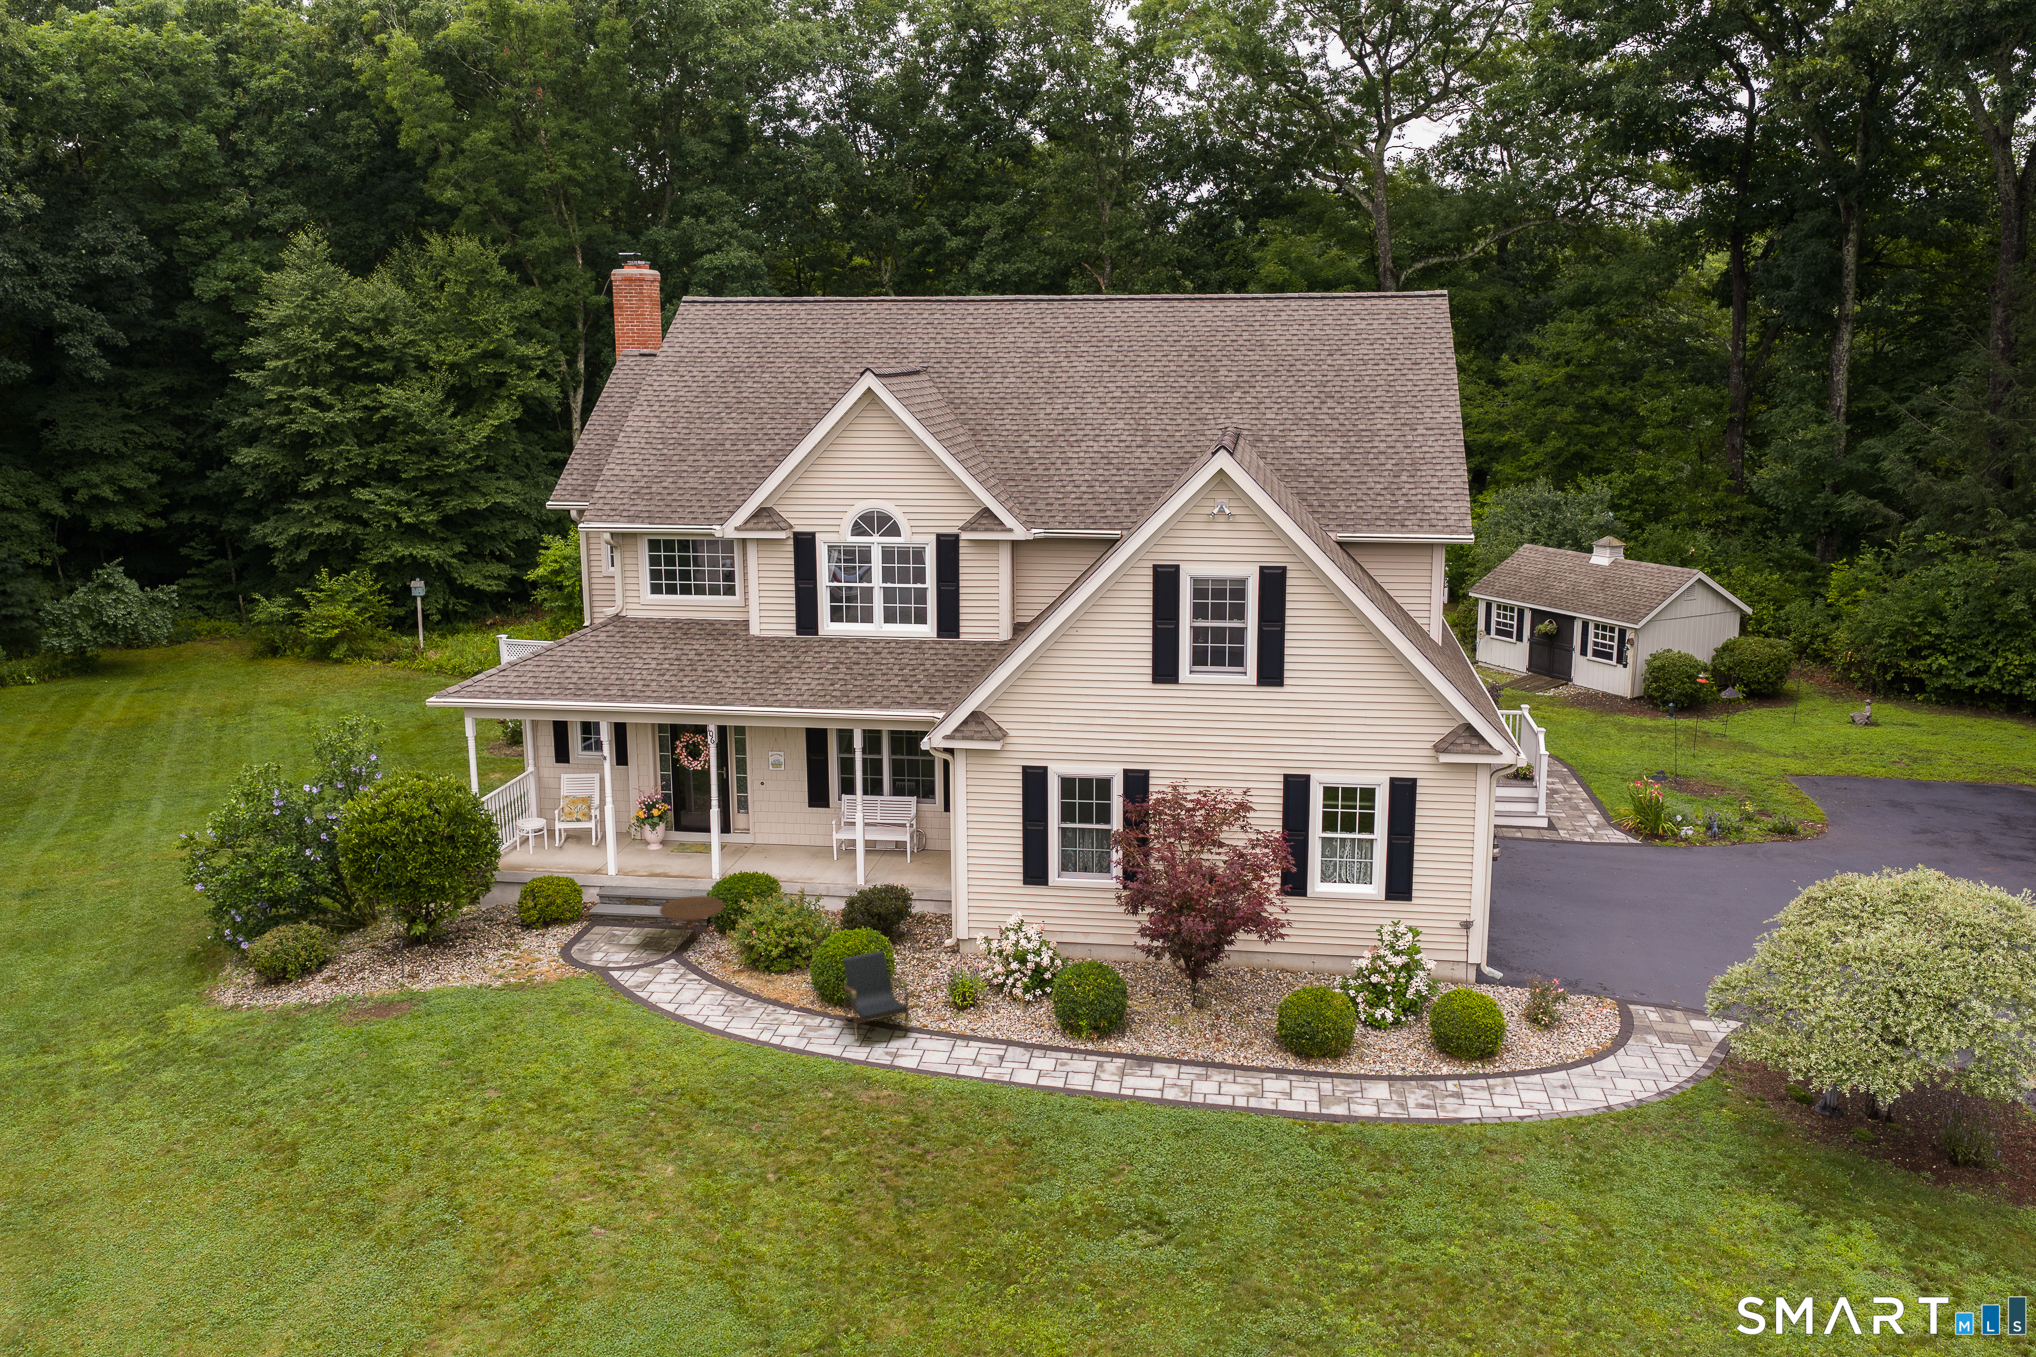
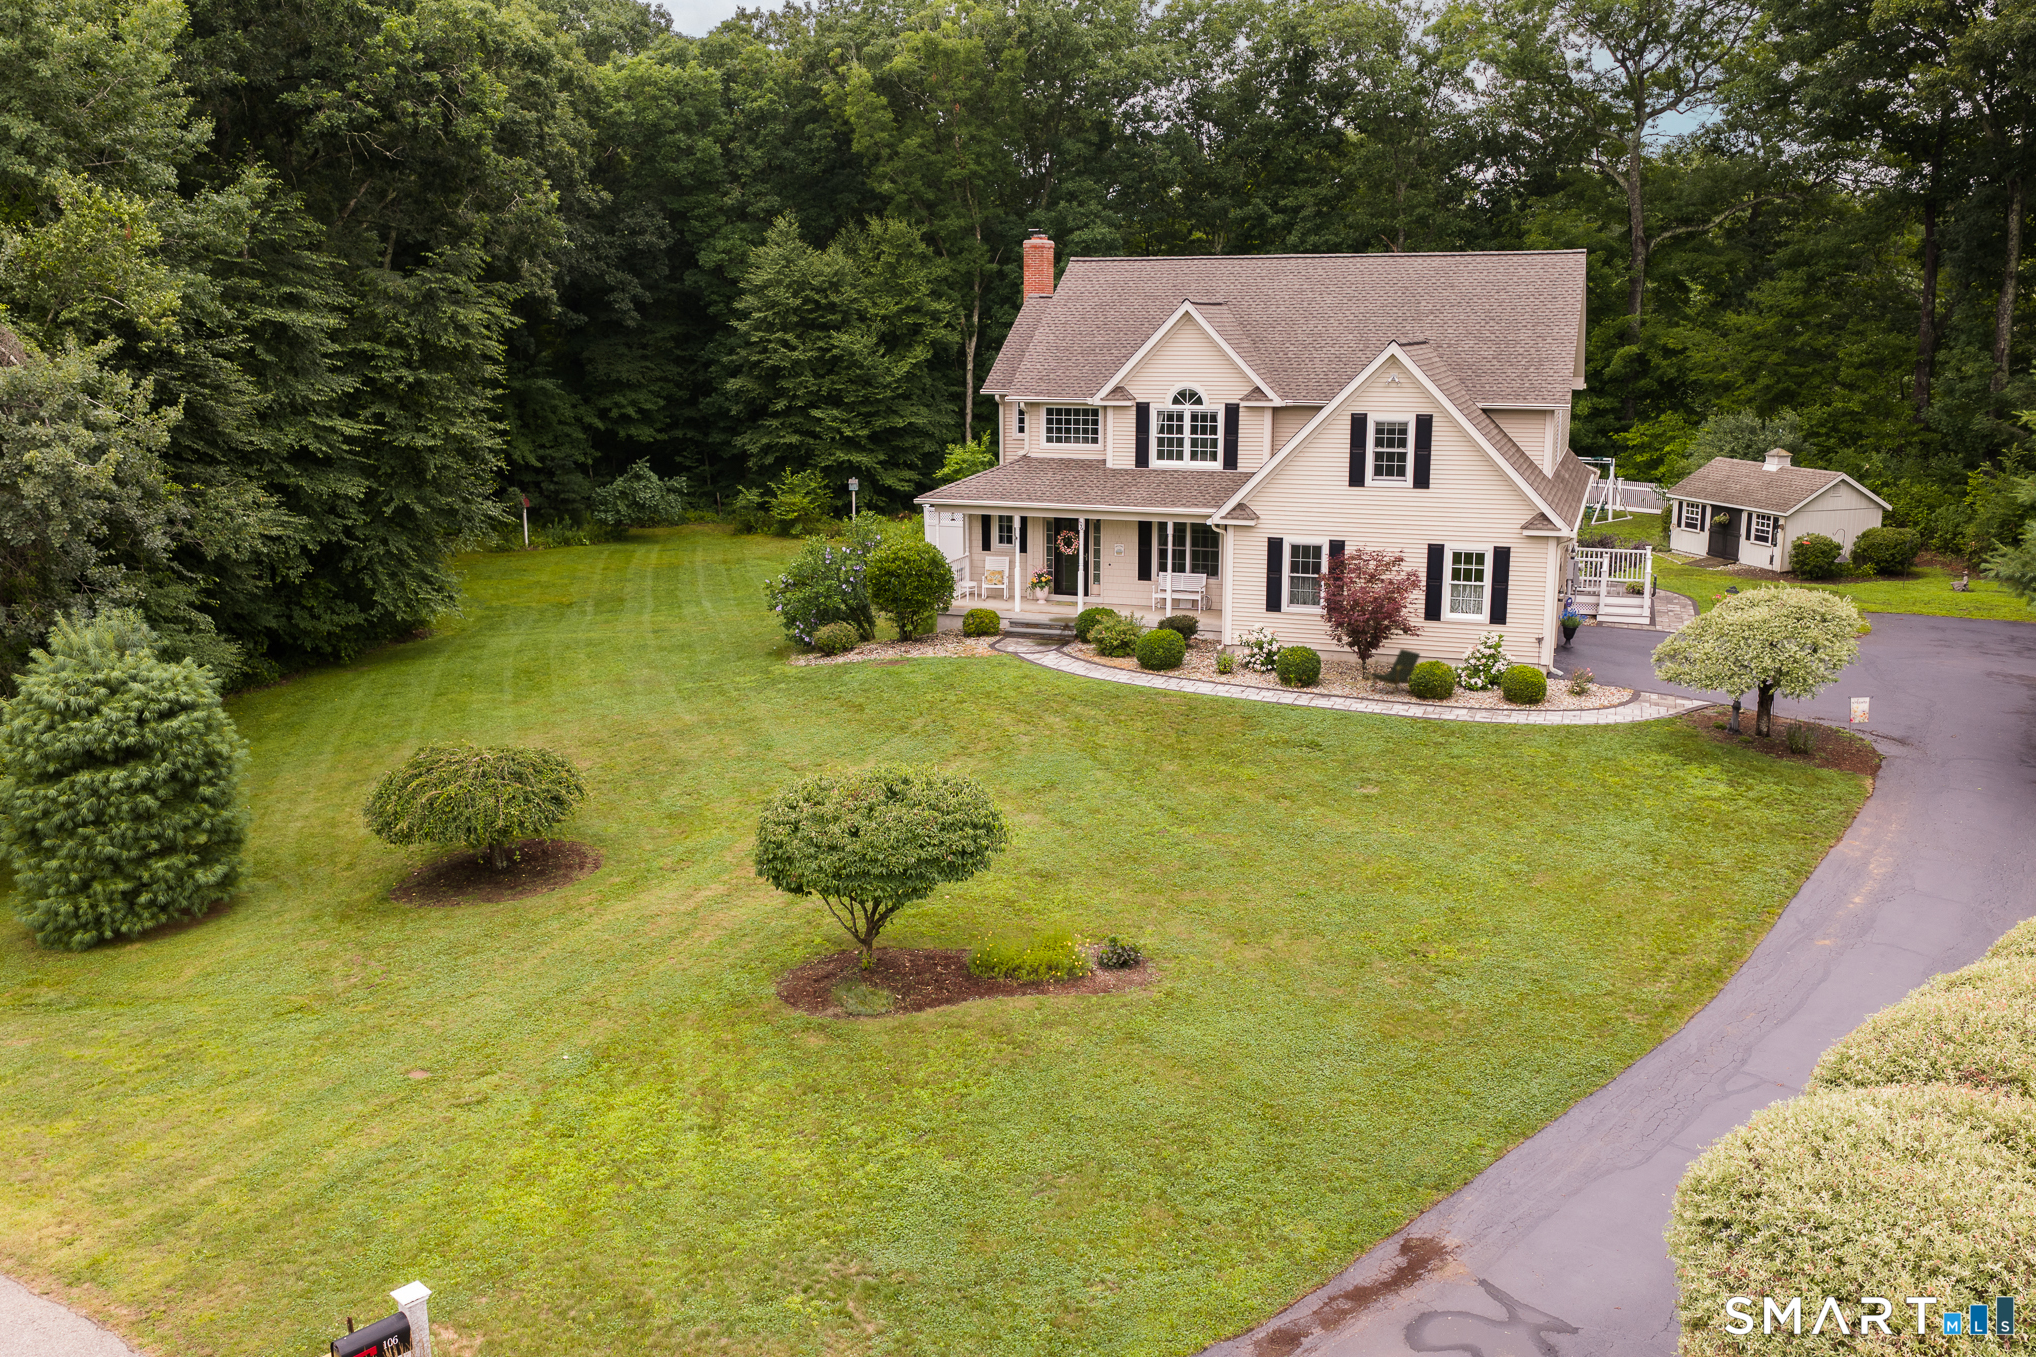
lounge chair: present [843,951,909,1039] -> present [1372,649,1420,693]

